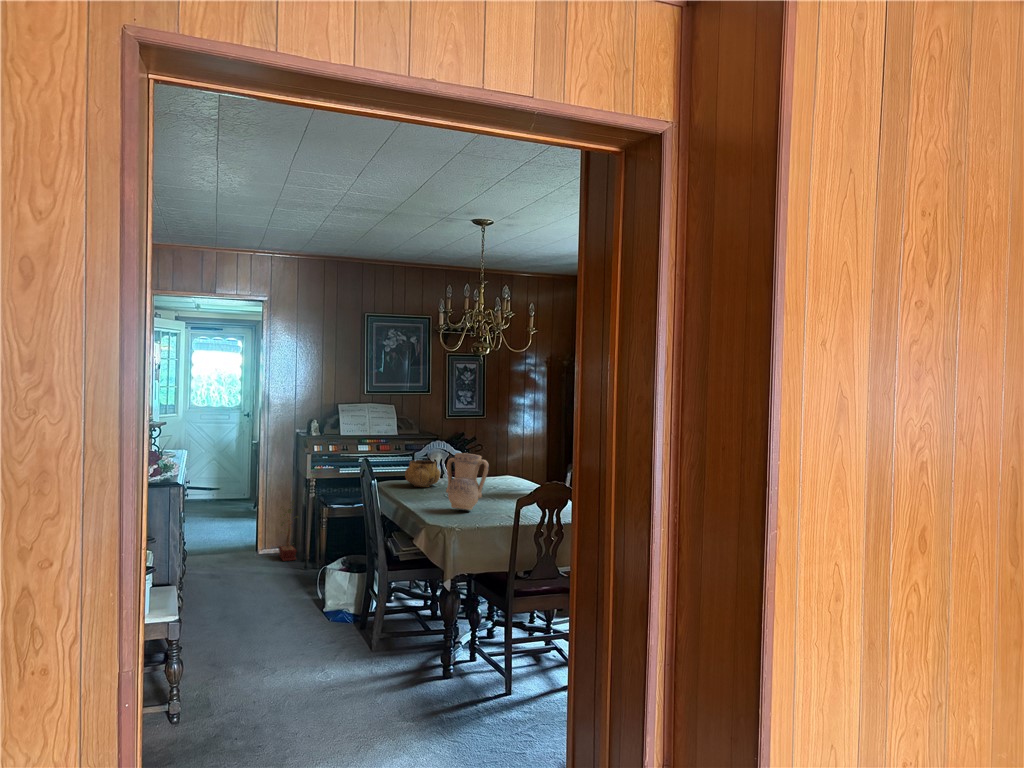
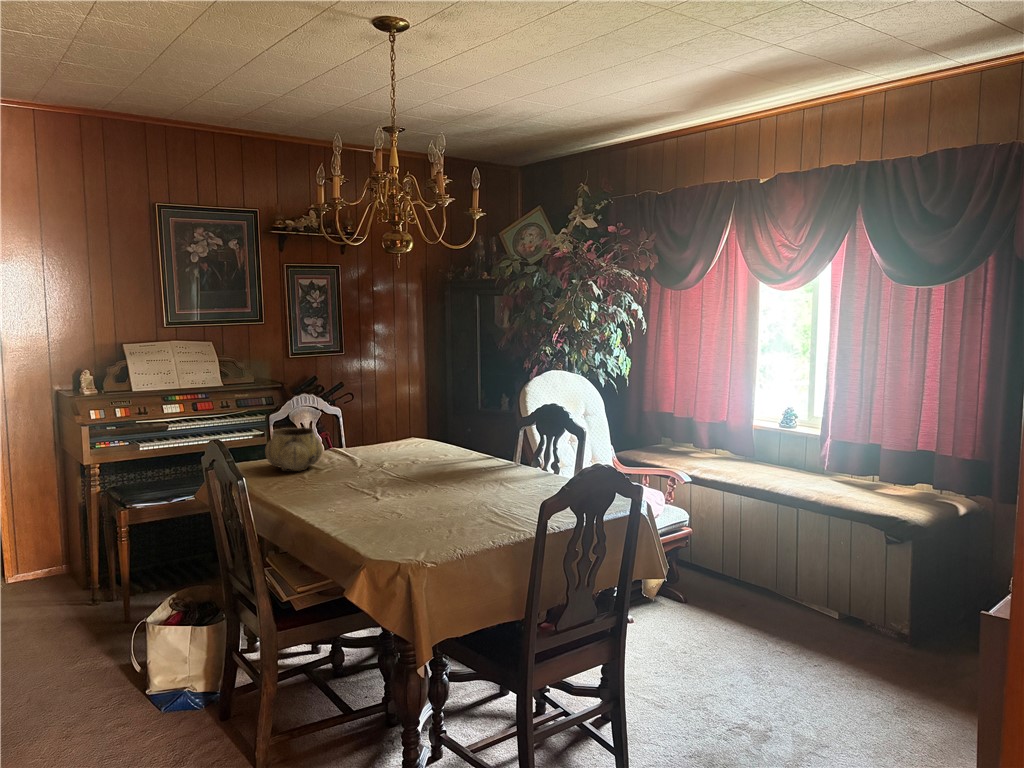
vase: present [446,453,489,510] -> none [366,422,441,515]
potted plant: present [278,501,297,561] -> none [35,496,76,593]

